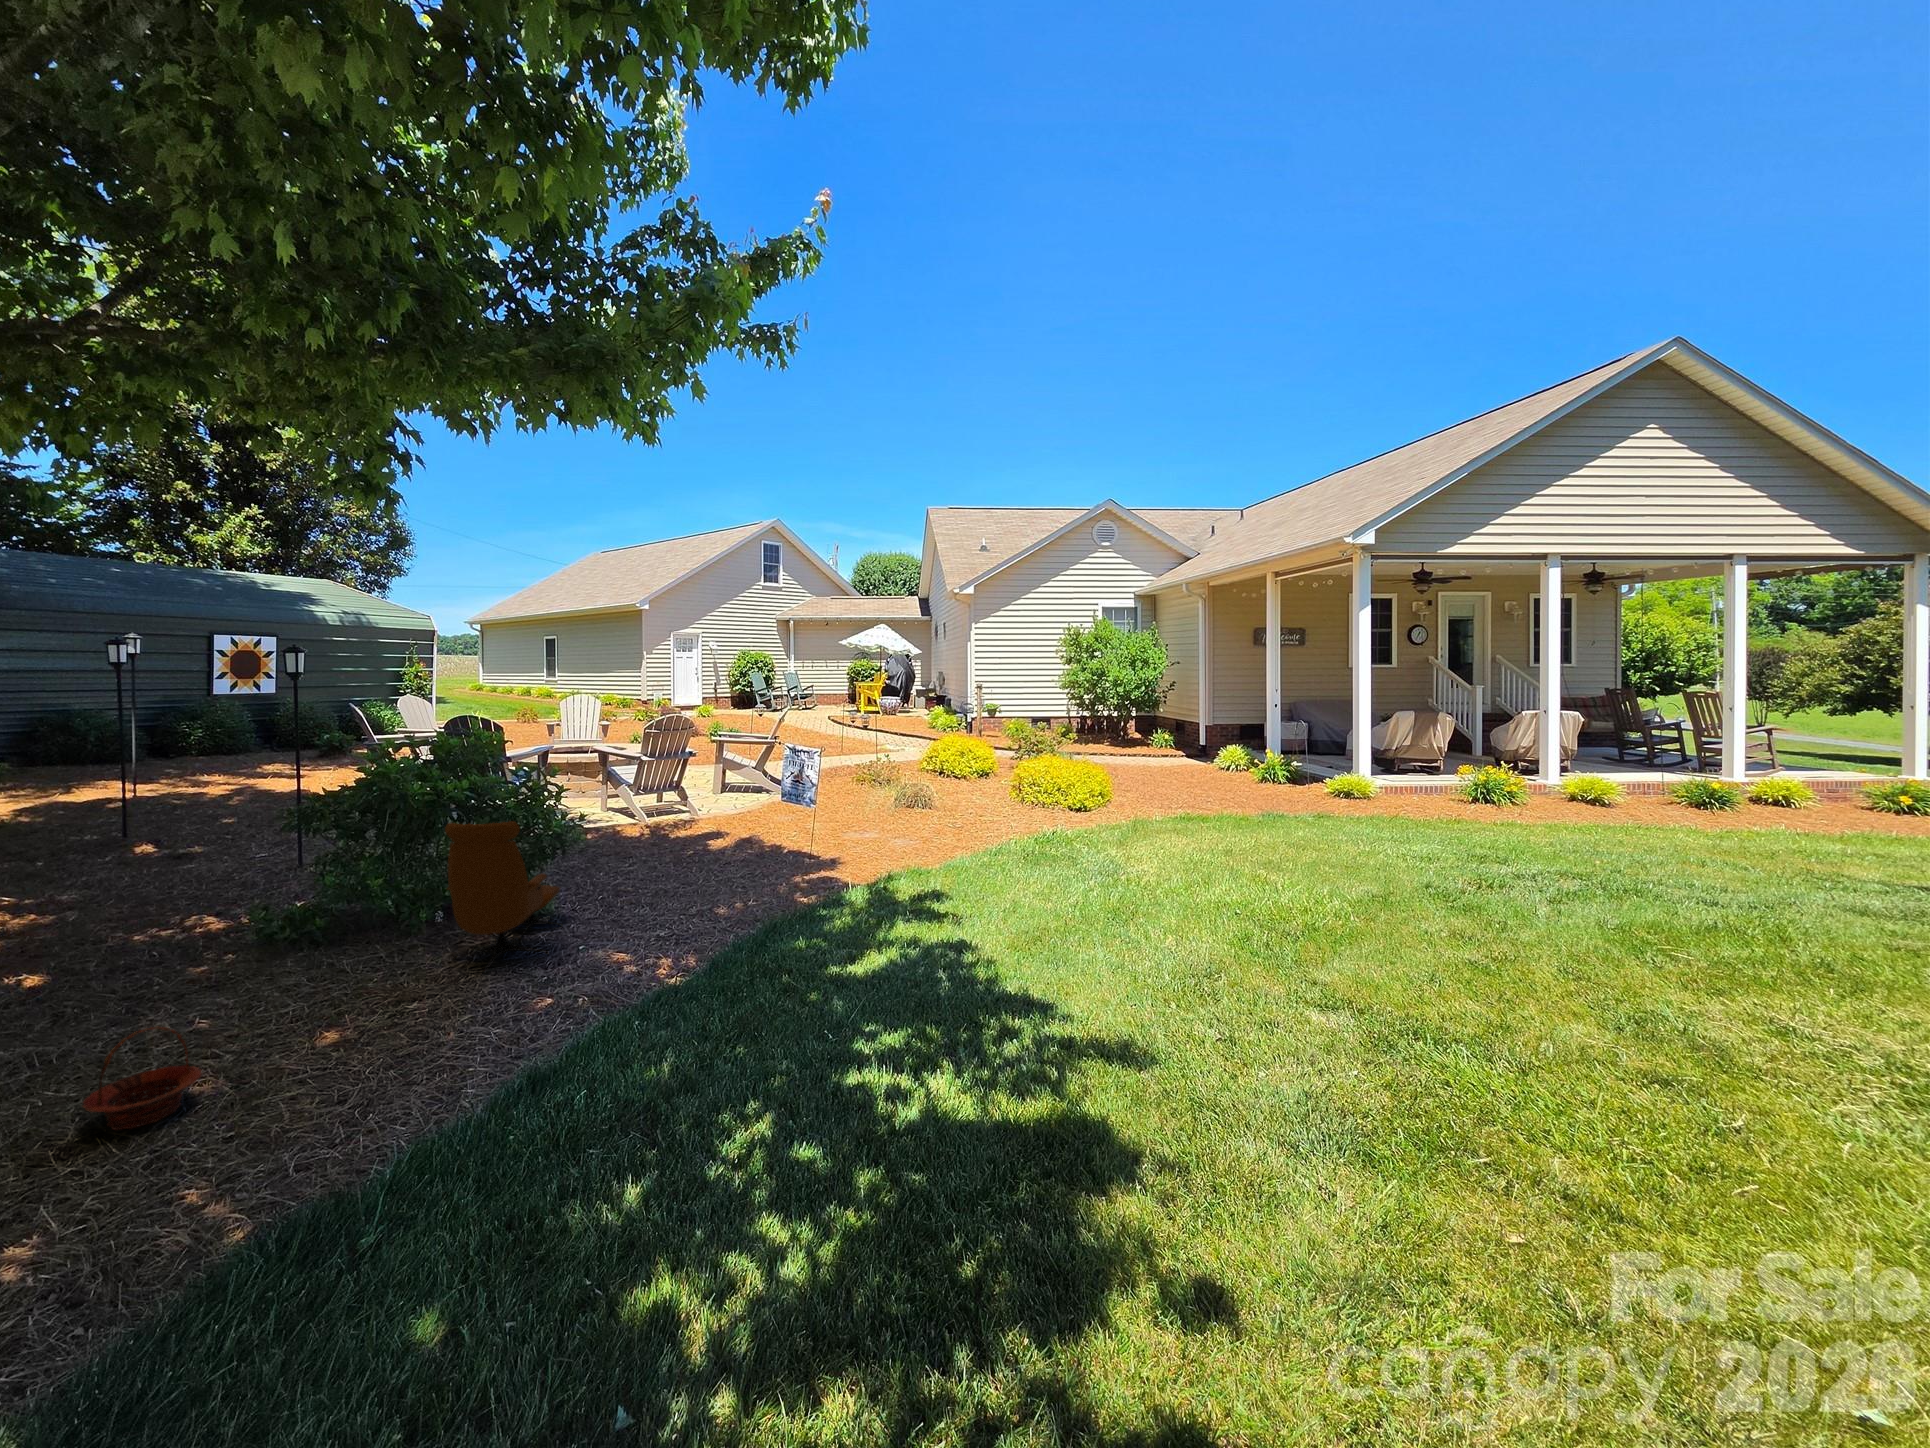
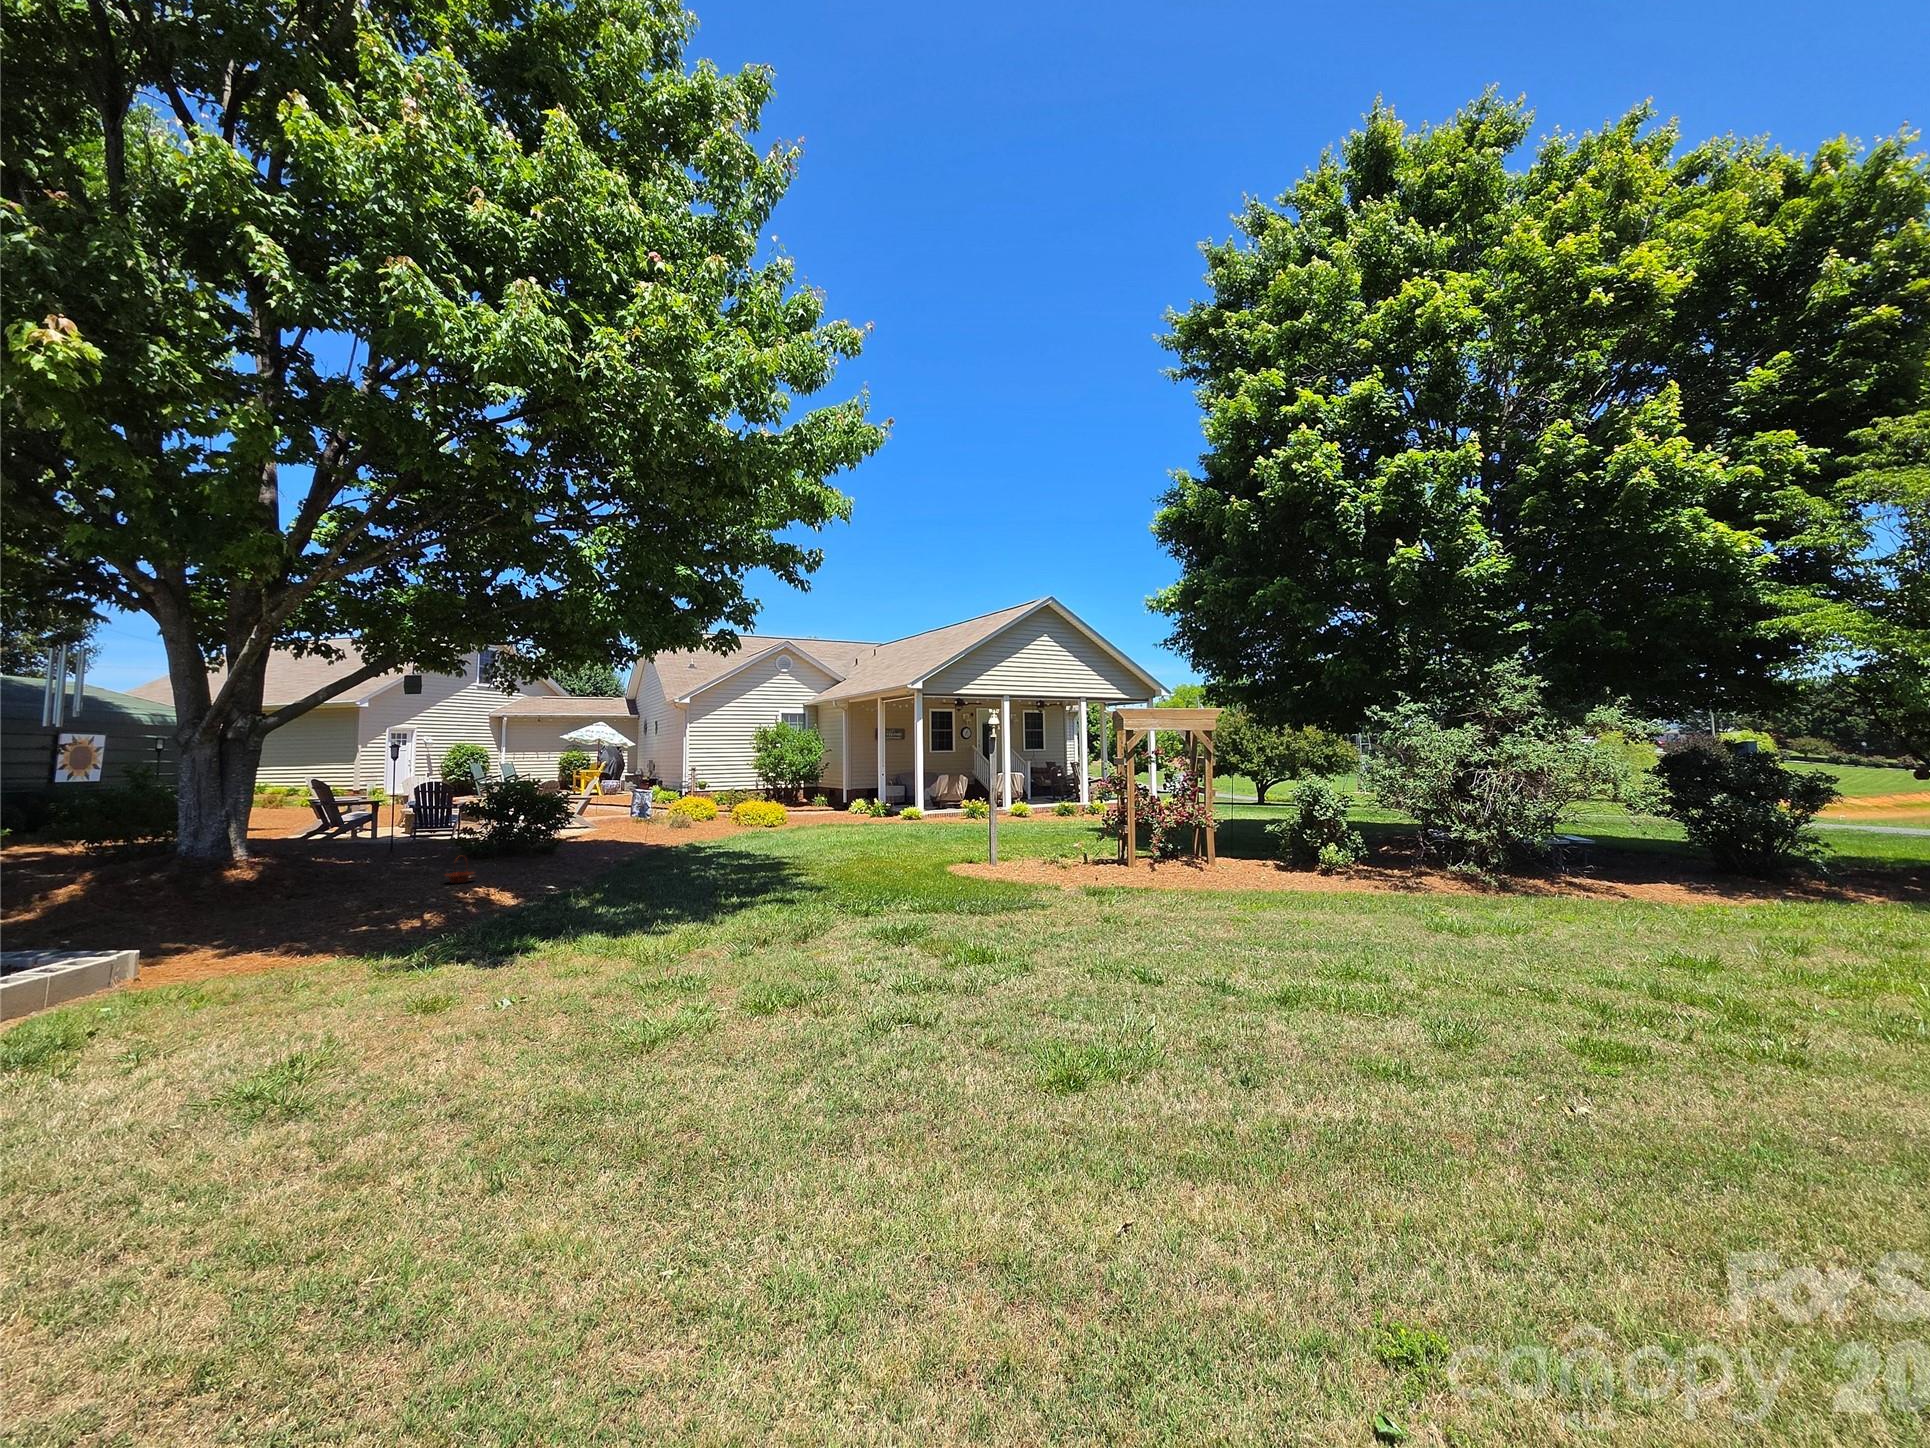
lounge chair: present [445,821,561,974] -> none [495,806,538,866]

